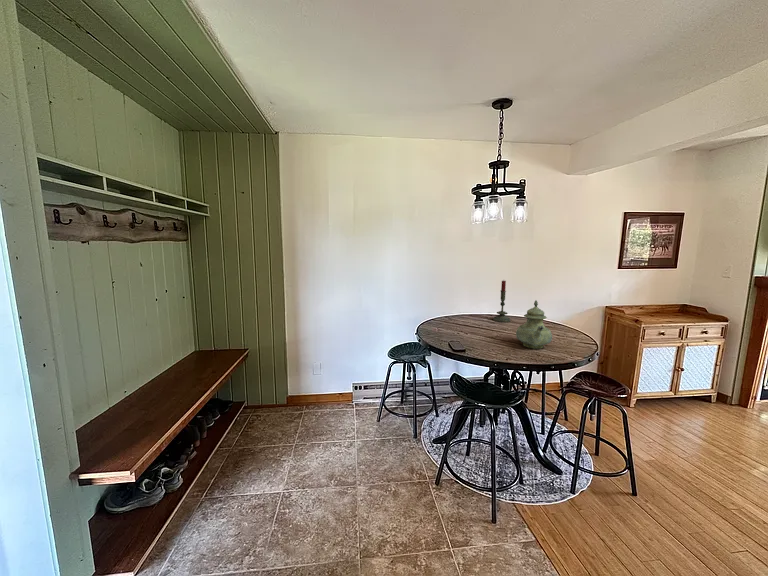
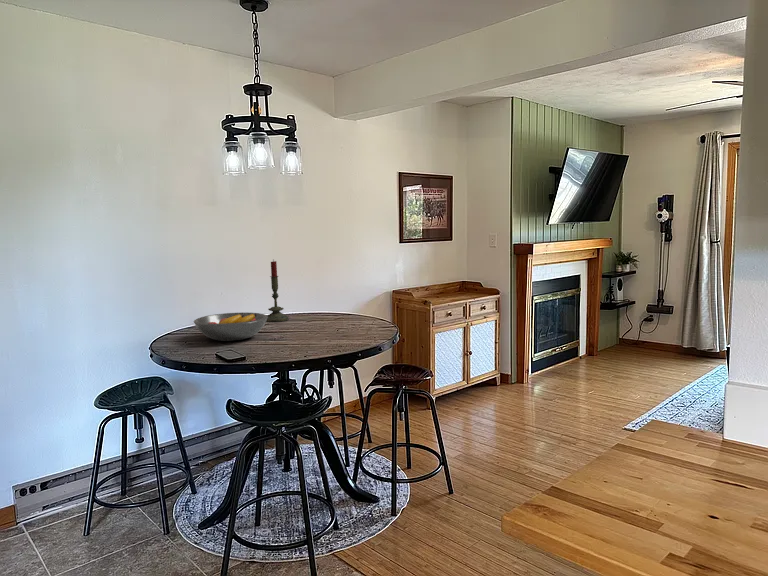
teapot: present [516,300,552,349] -> none [307,277,351,341]
fruit bowl: none [442,313,490,334] -> present [194,312,268,341]

